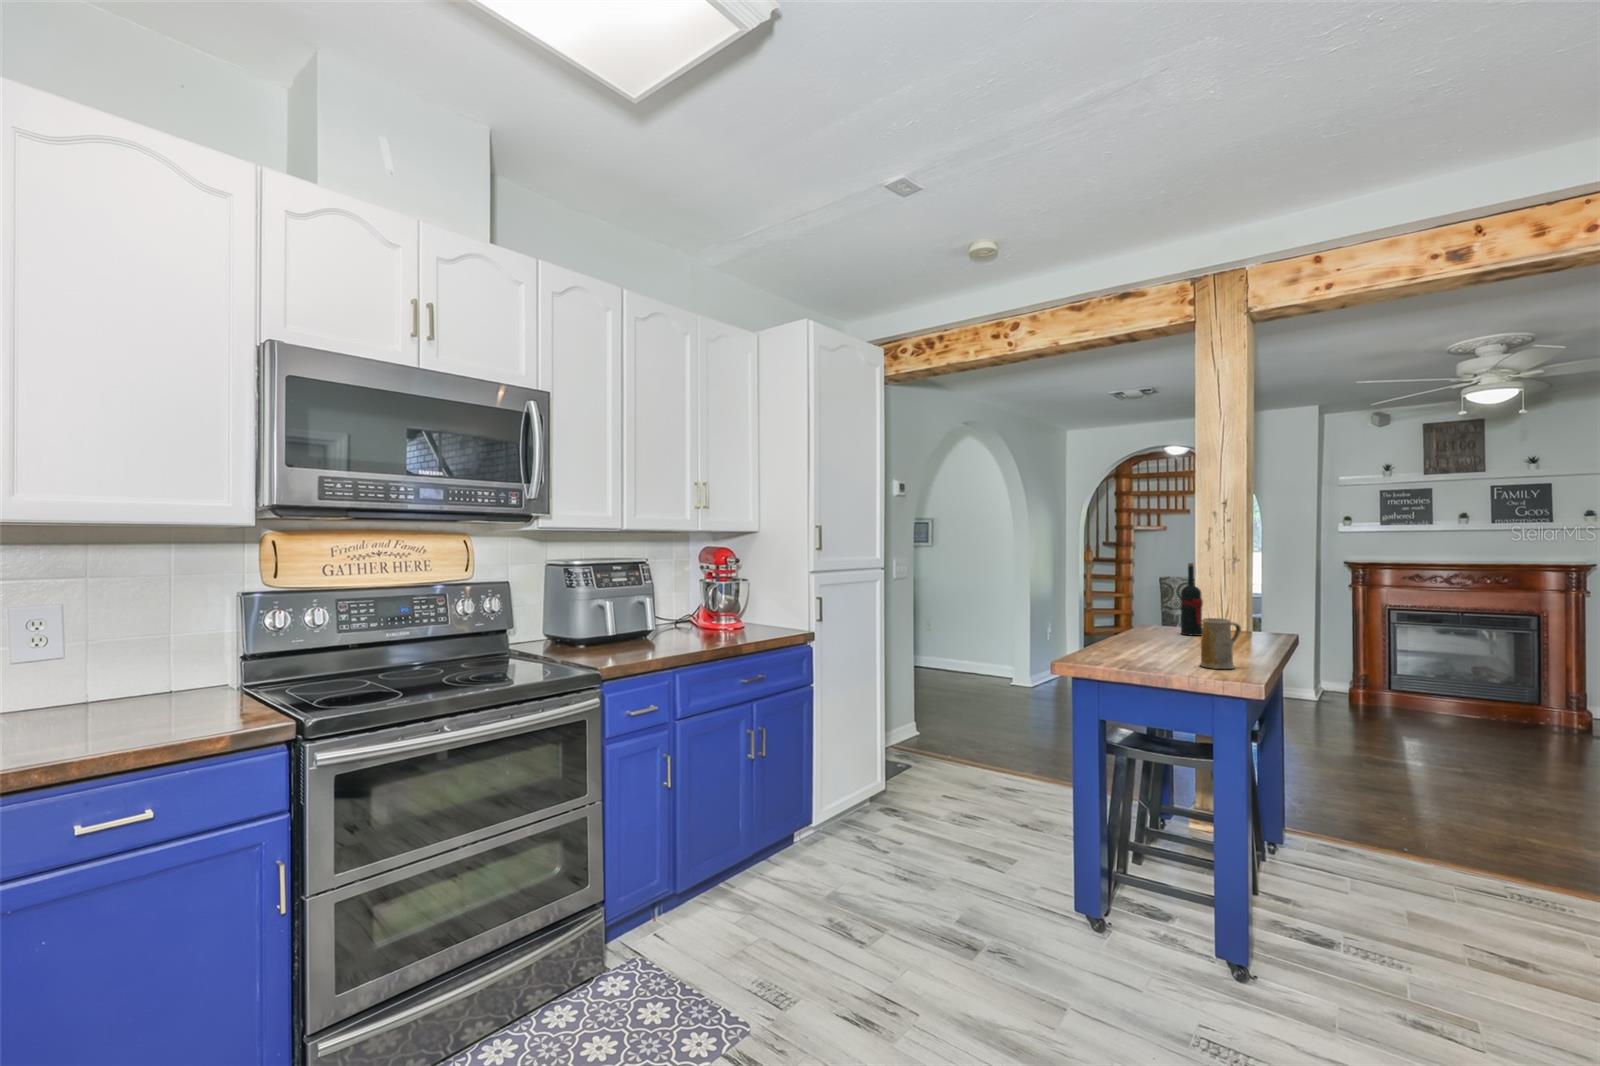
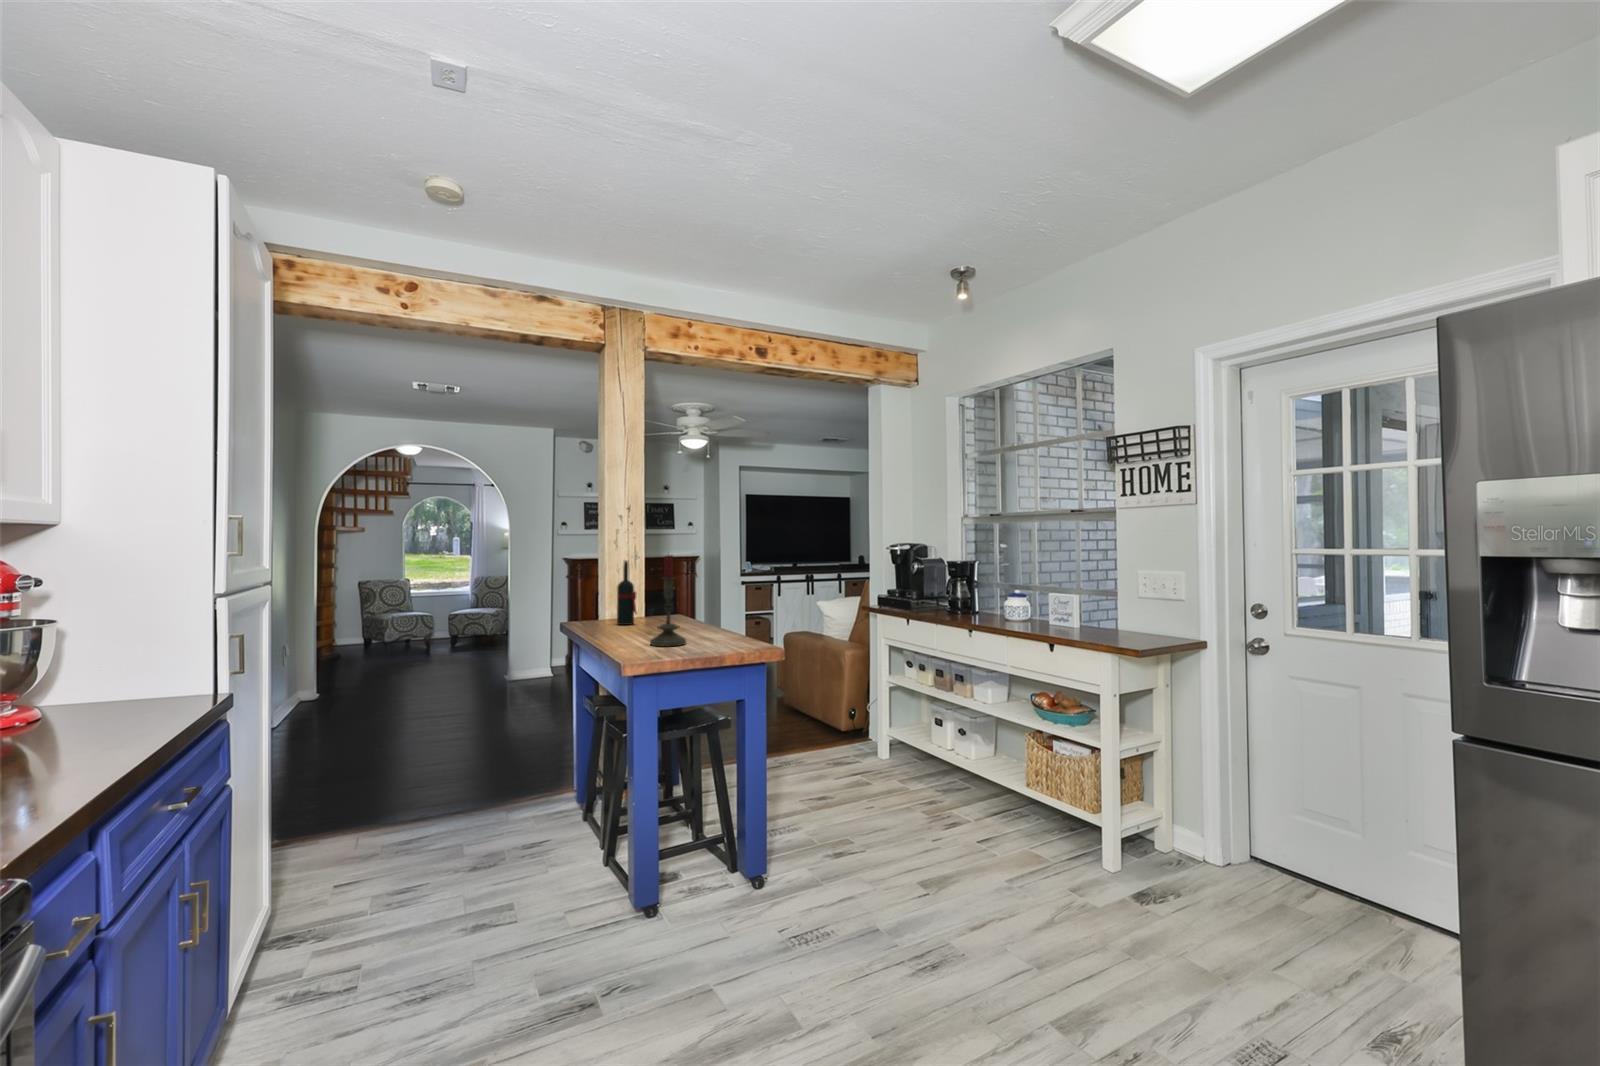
candle: none [1131,554,1175,658] -> present [650,556,686,646]
mug: present [1200,618,1241,669] -> none [721,604,747,646]

